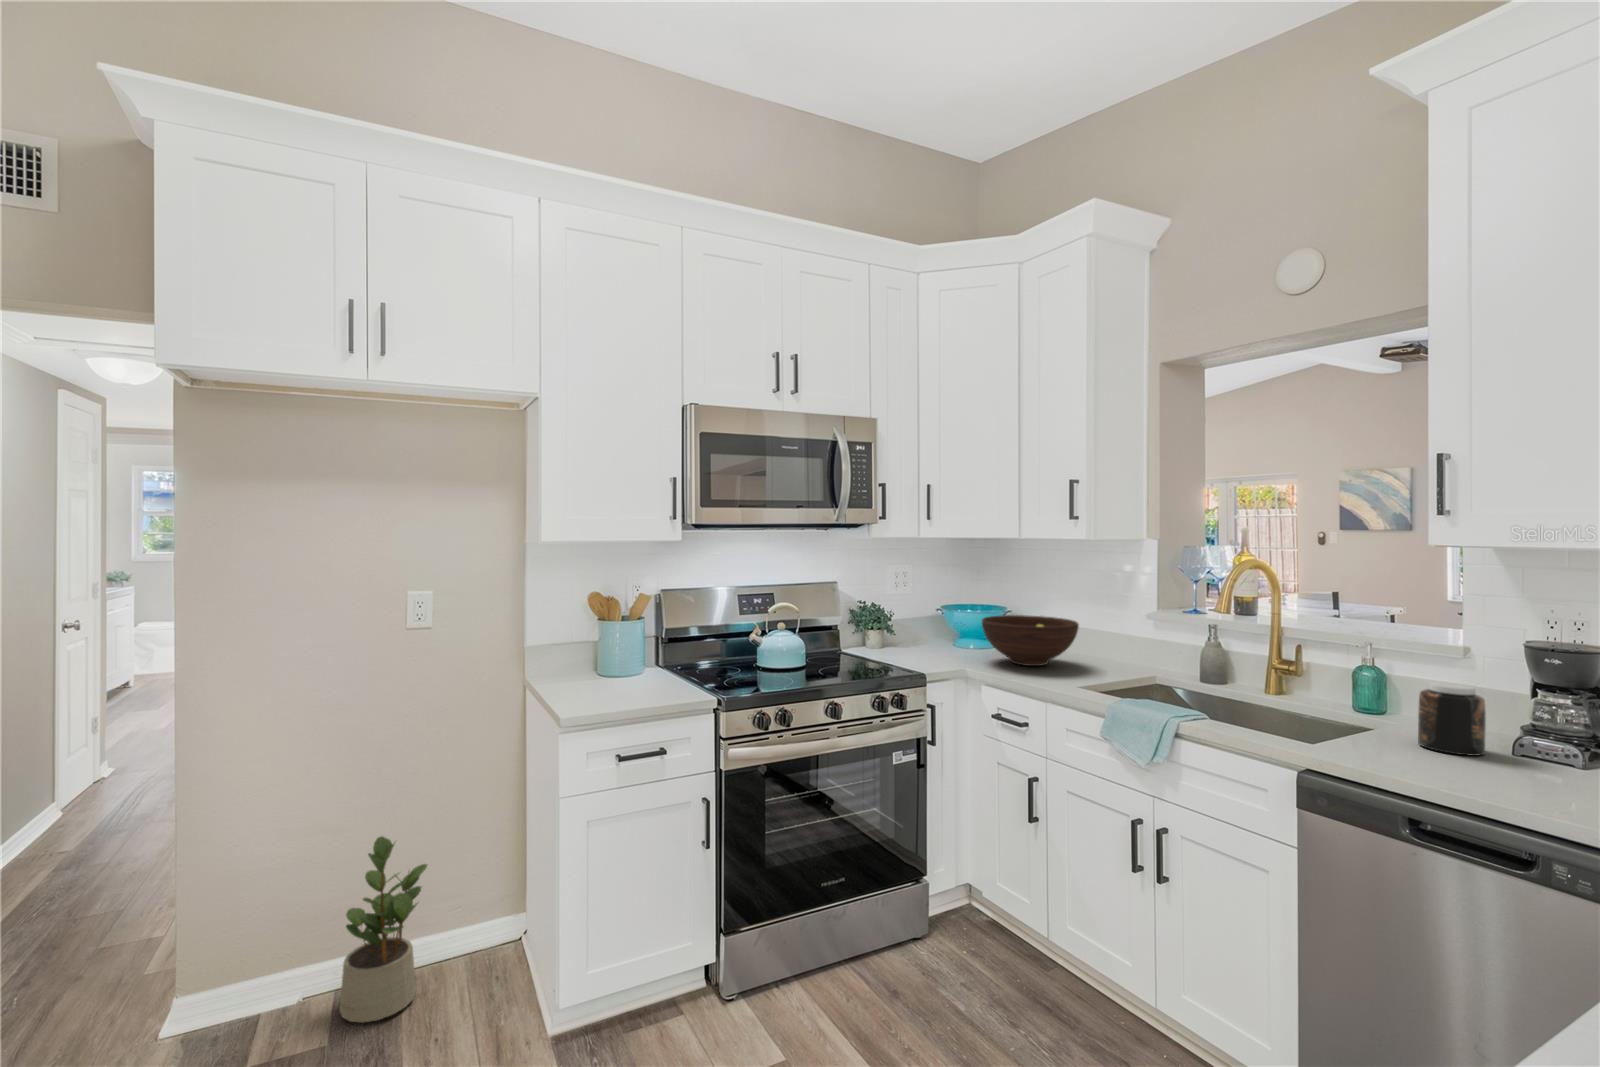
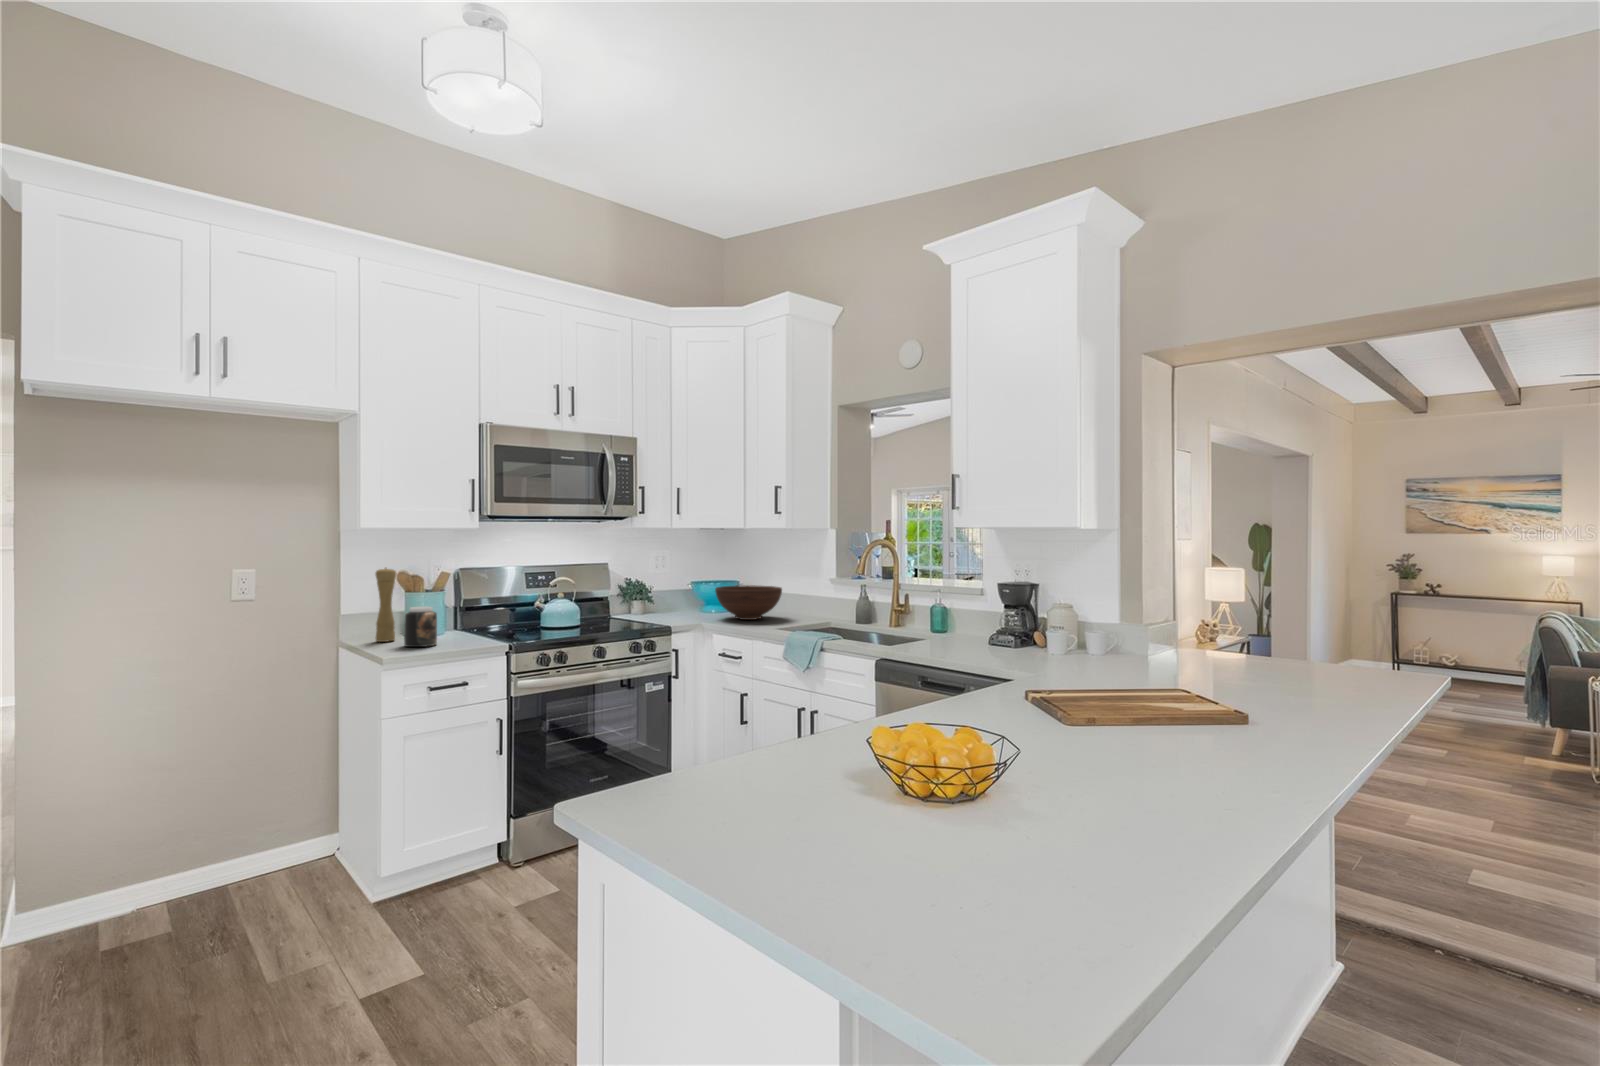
pepper mill: none [560,591,584,686] -> present [376,568,396,642]
jar: present [1418,682,1486,756] -> present [404,606,437,647]
potted plant: present [340,836,428,1023] -> none [177,767,255,915]

